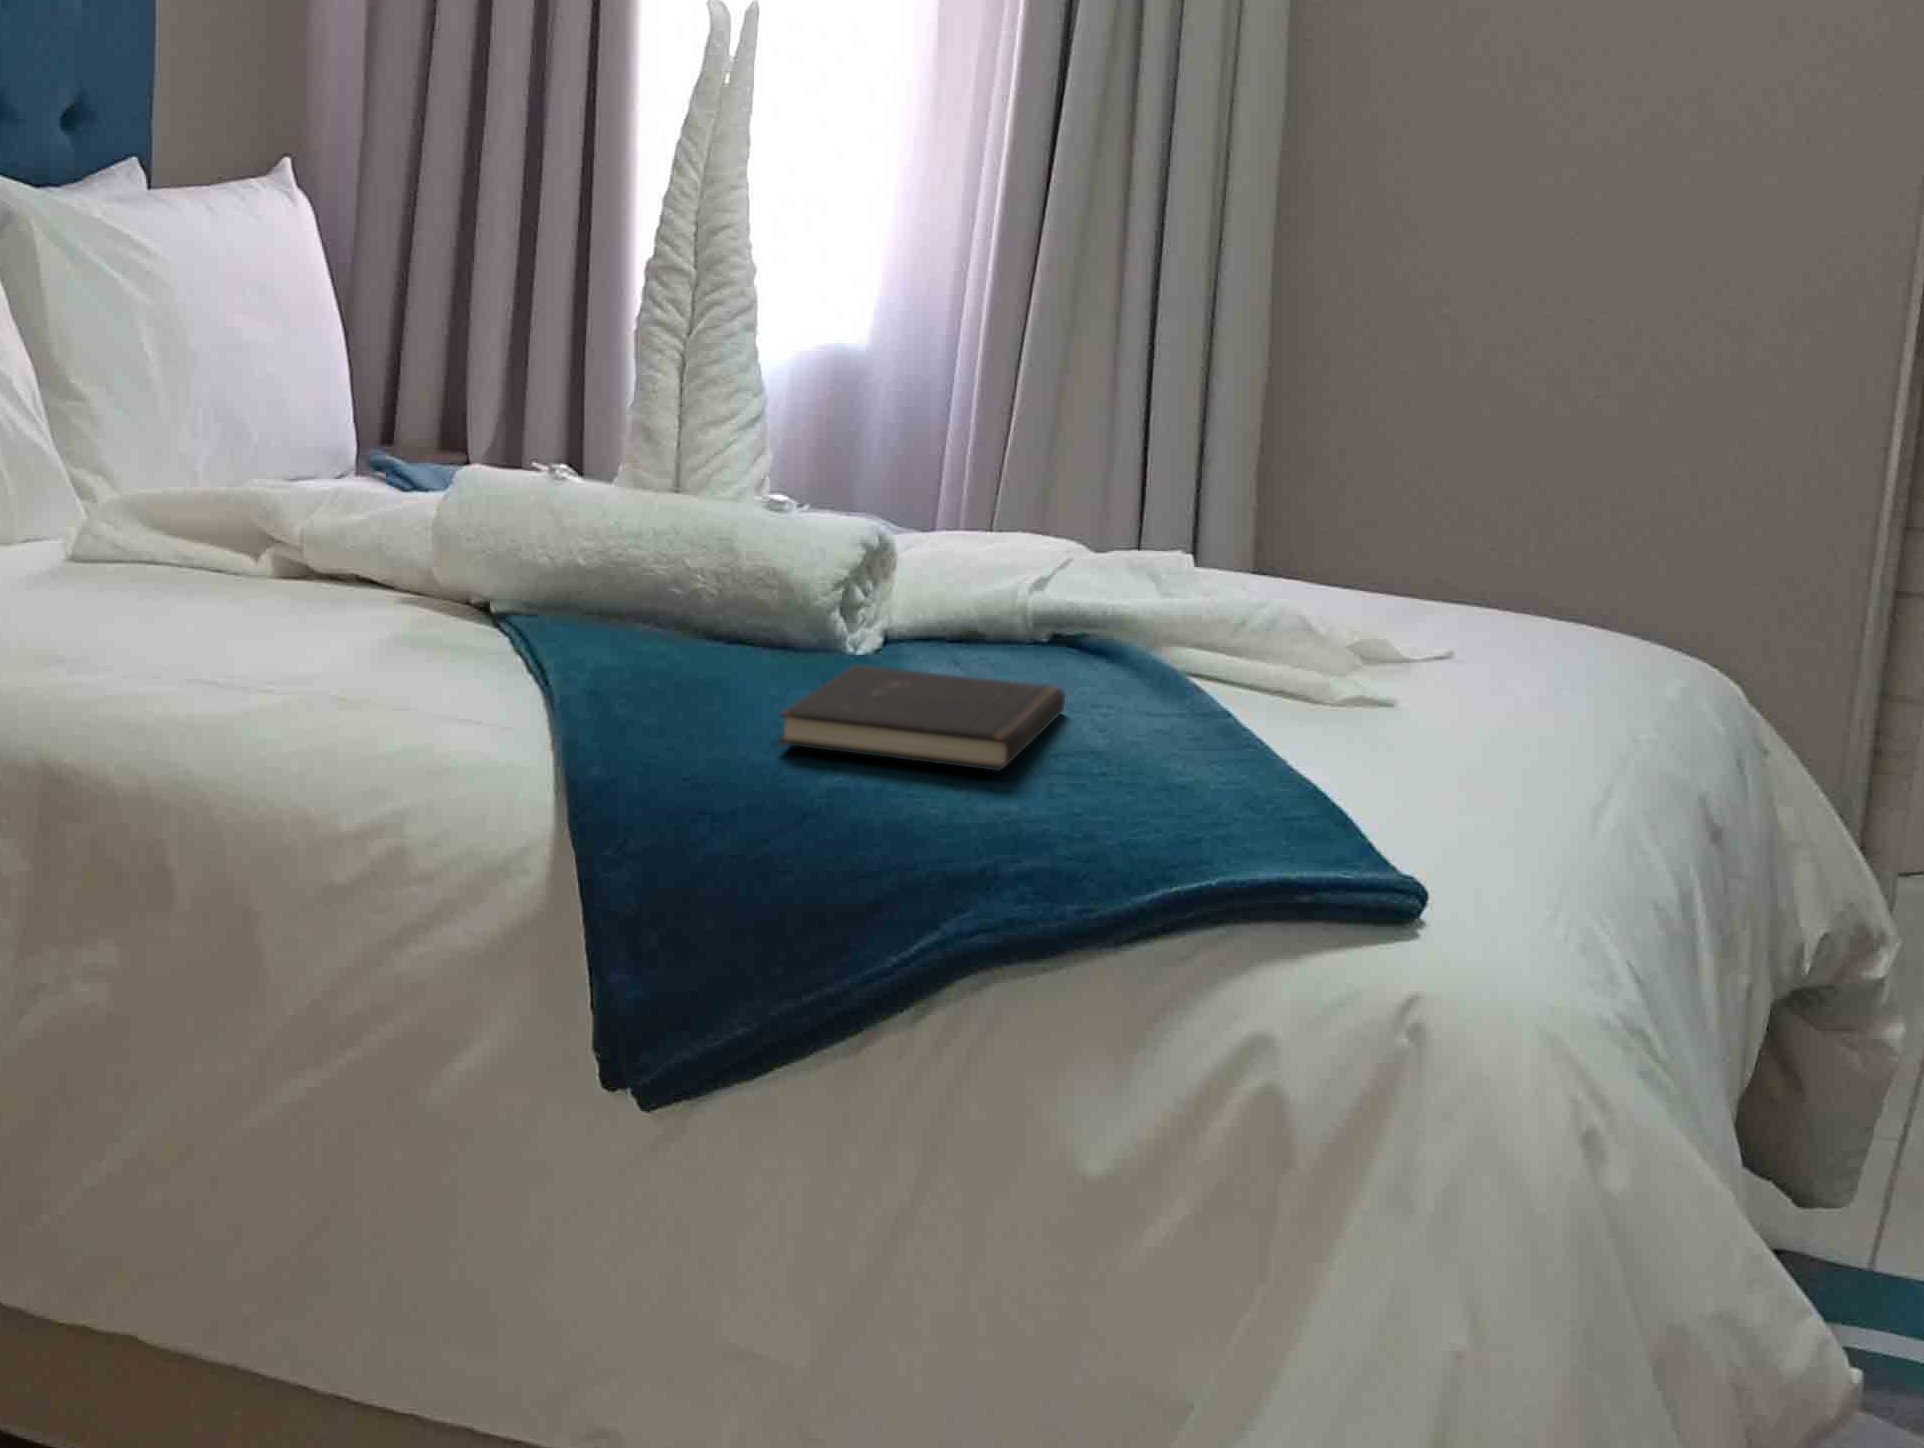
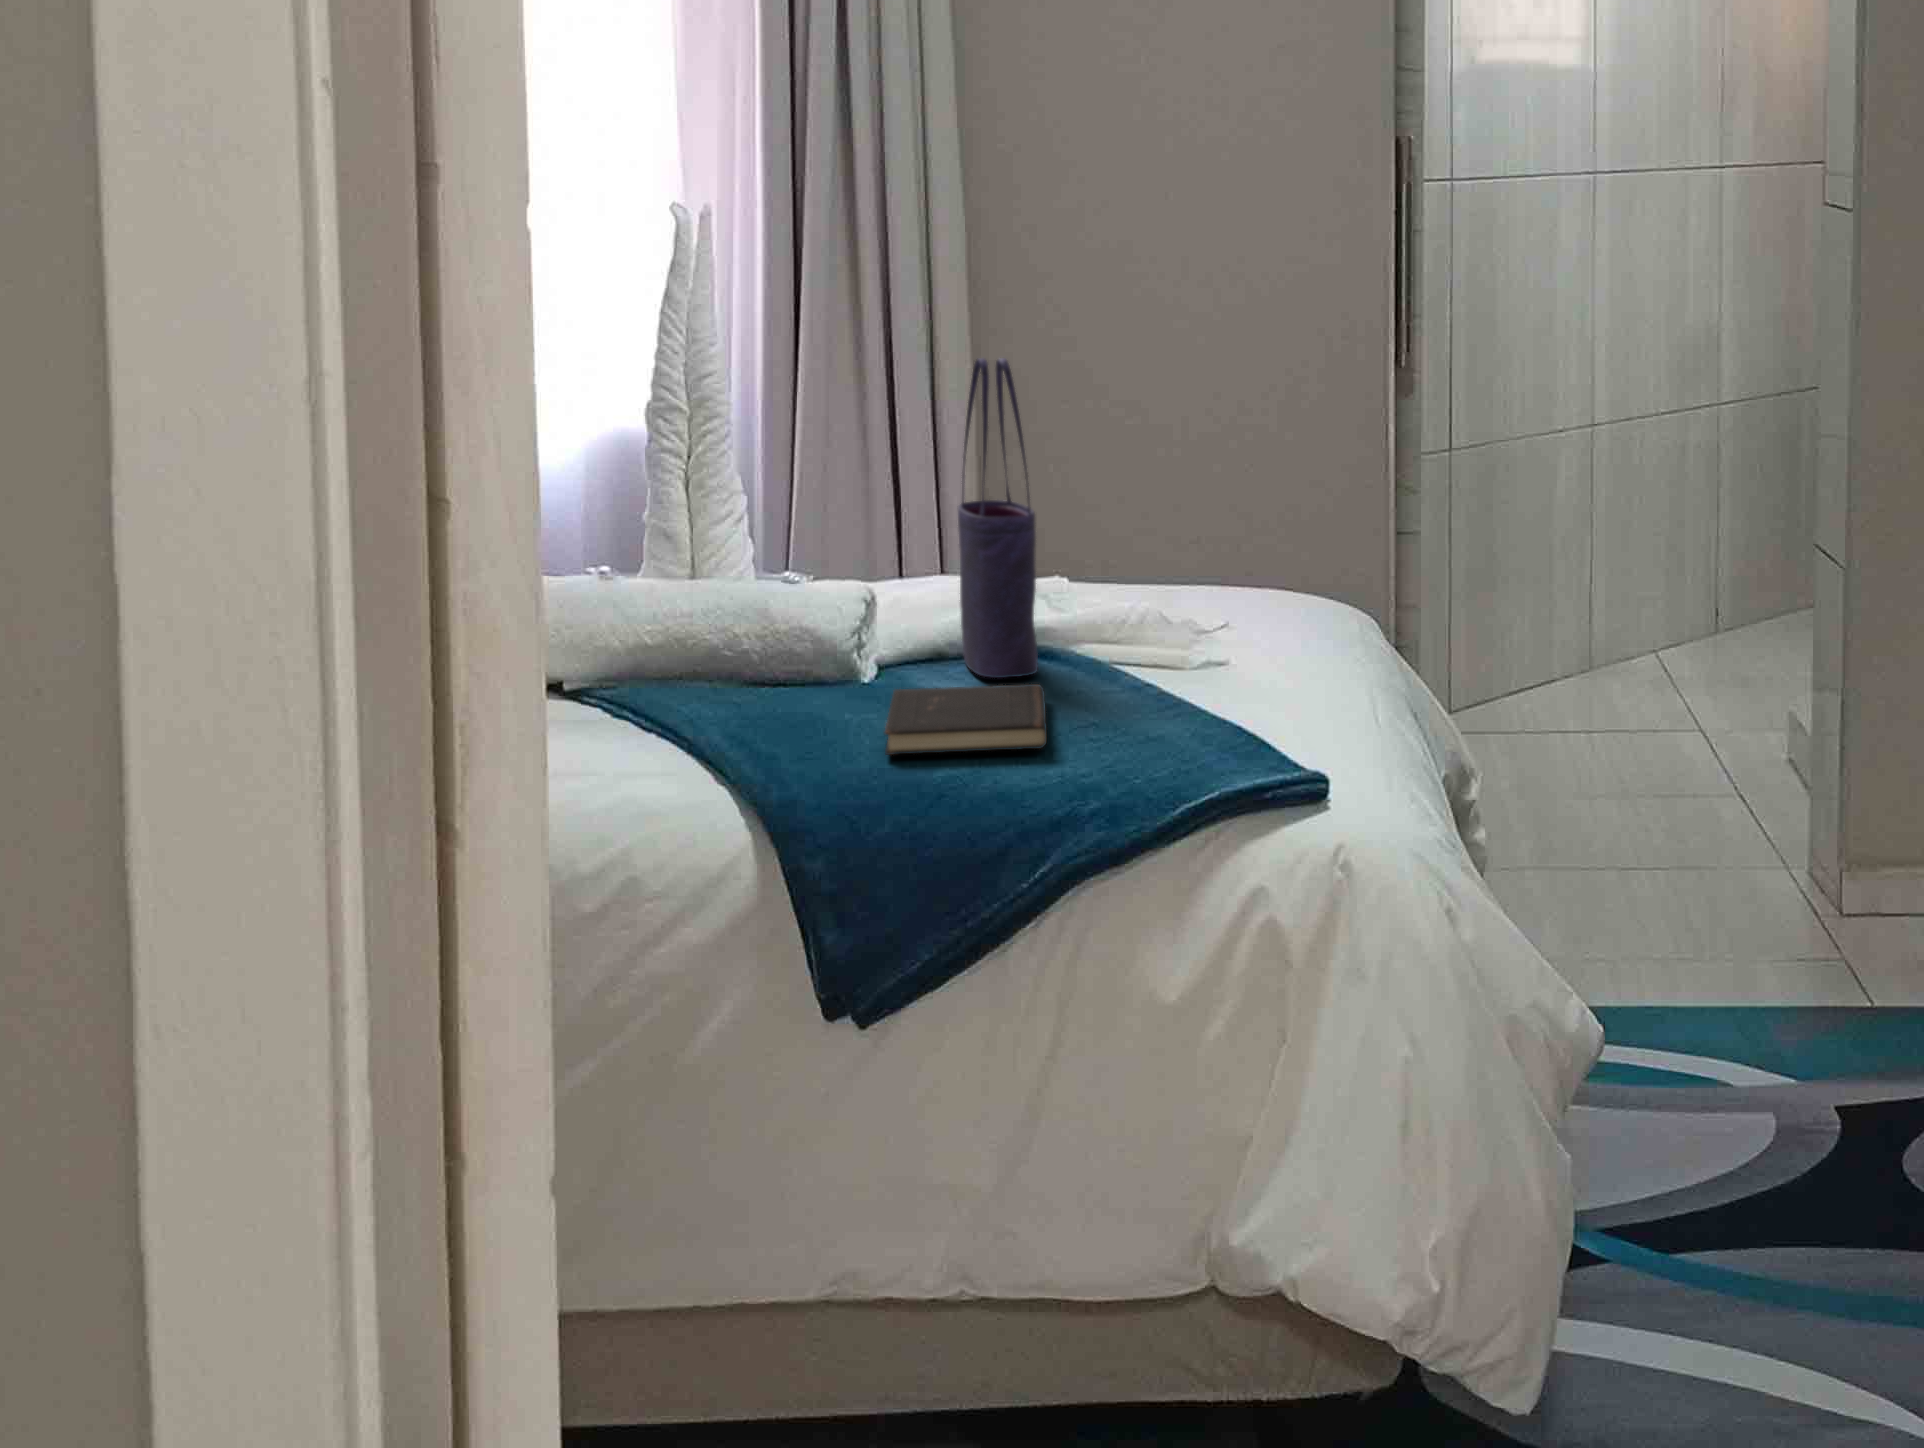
tote bag: none [992,221,1108,676] -> present [958,358,1038,678]

